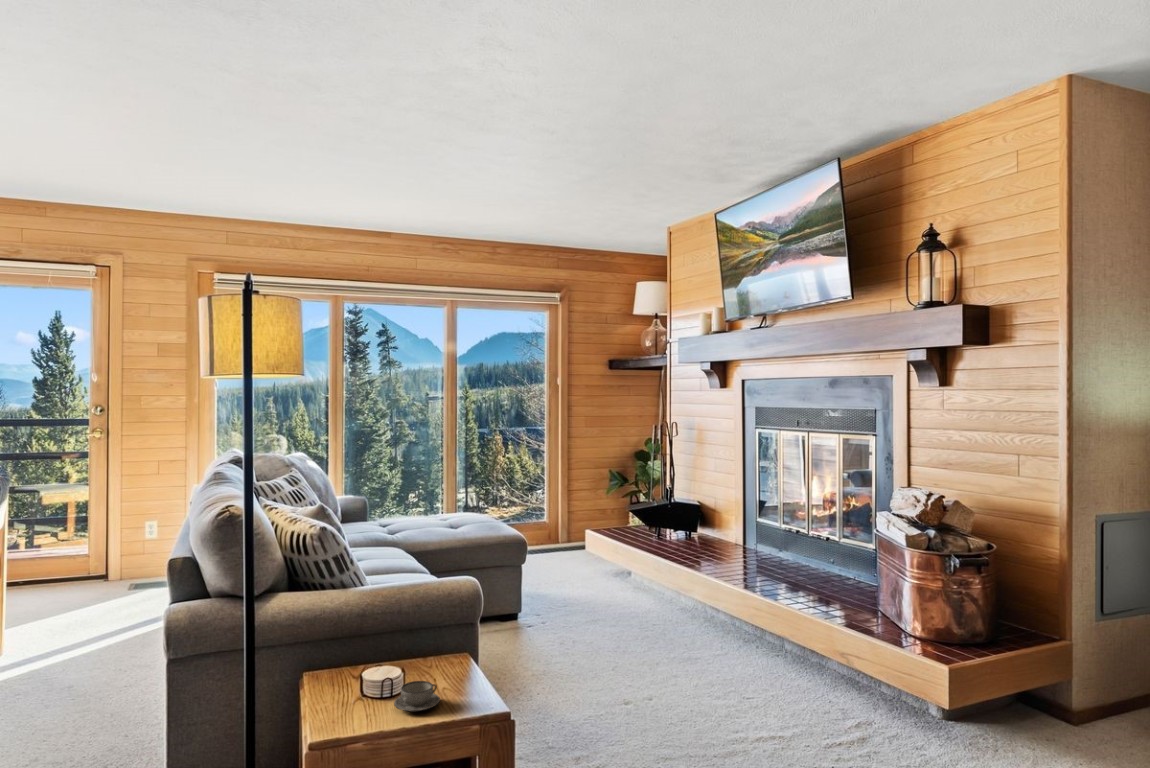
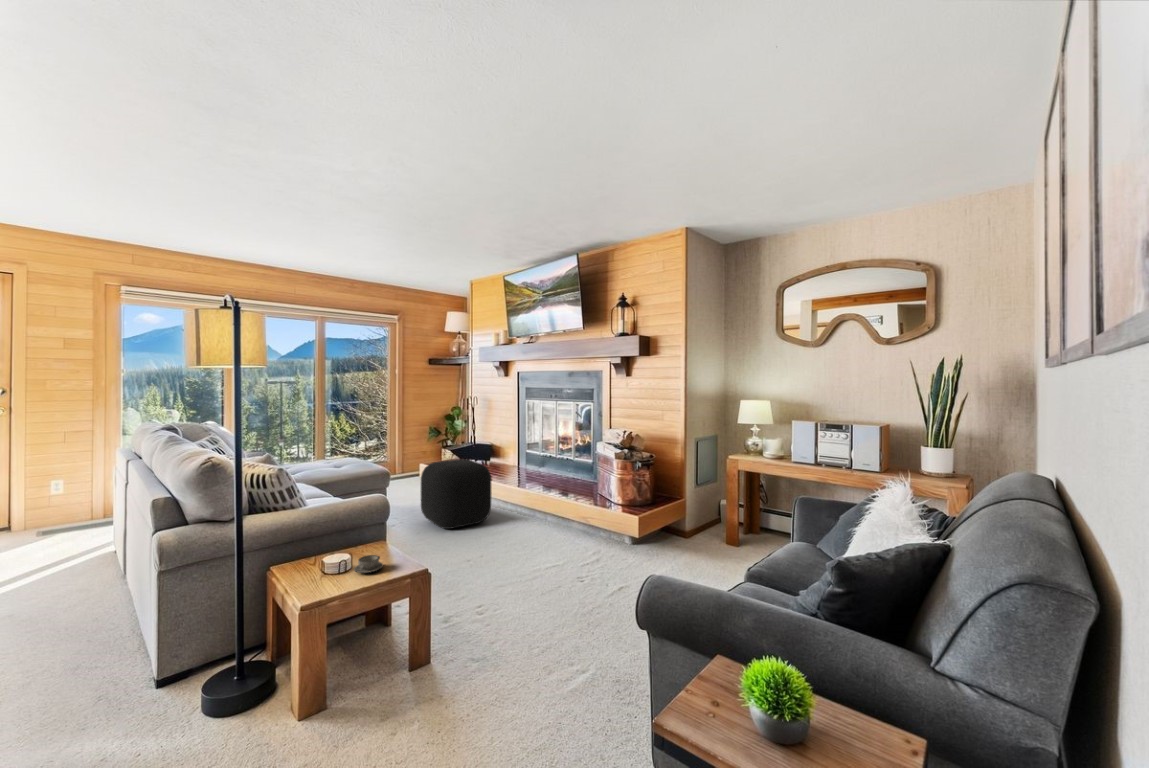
ottoman: none [569,525,683,642] -> present [421,459,492,529]

